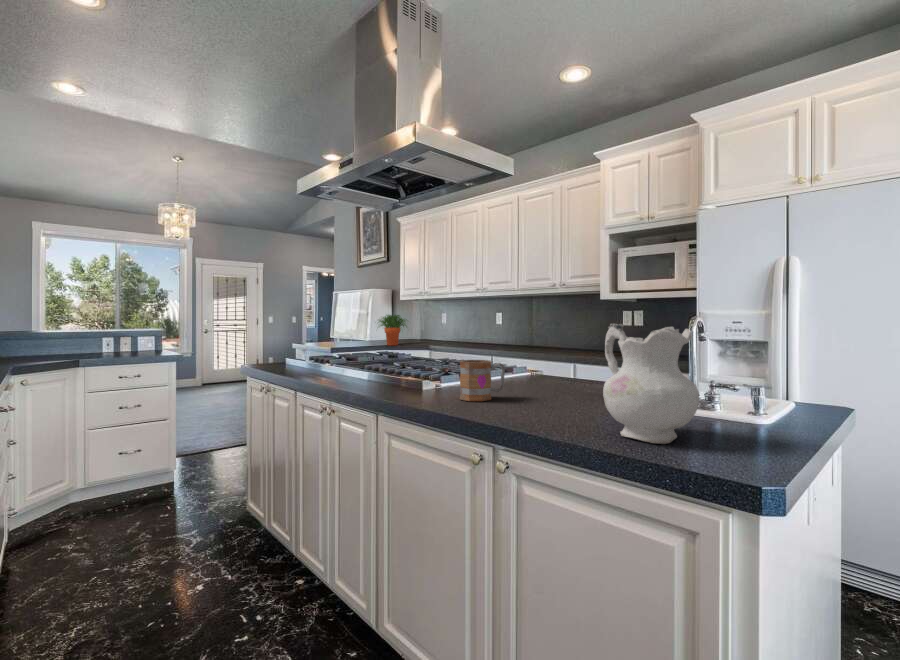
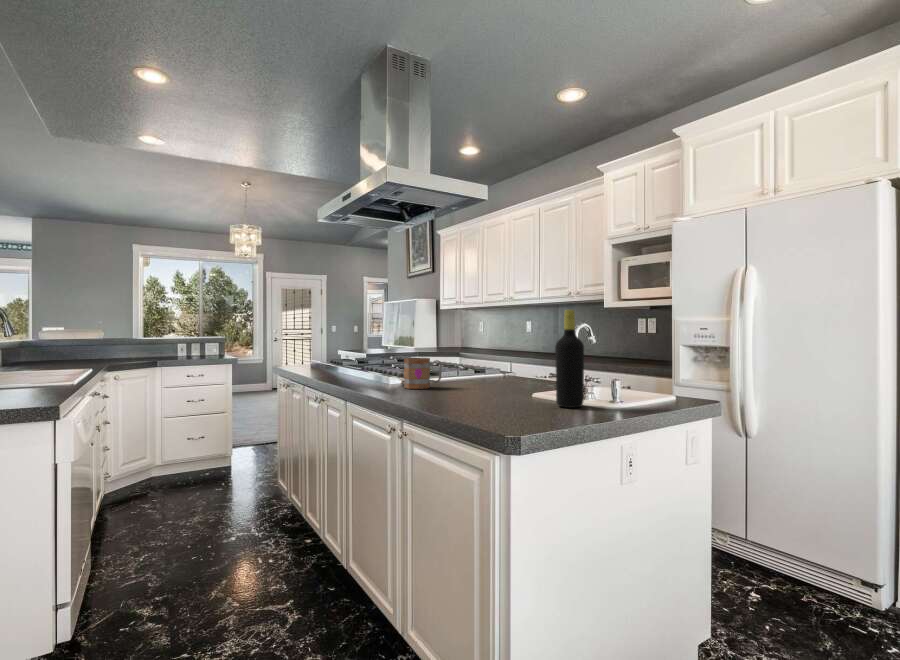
bottle: none [719,300,765,432] -> present [555,310,584,408]
potted plant: present [379,315,407,345] -> none [413,323,447,353]
ceramic pitcher: present [603,323,699,444] -> none [461,327,523,410]

